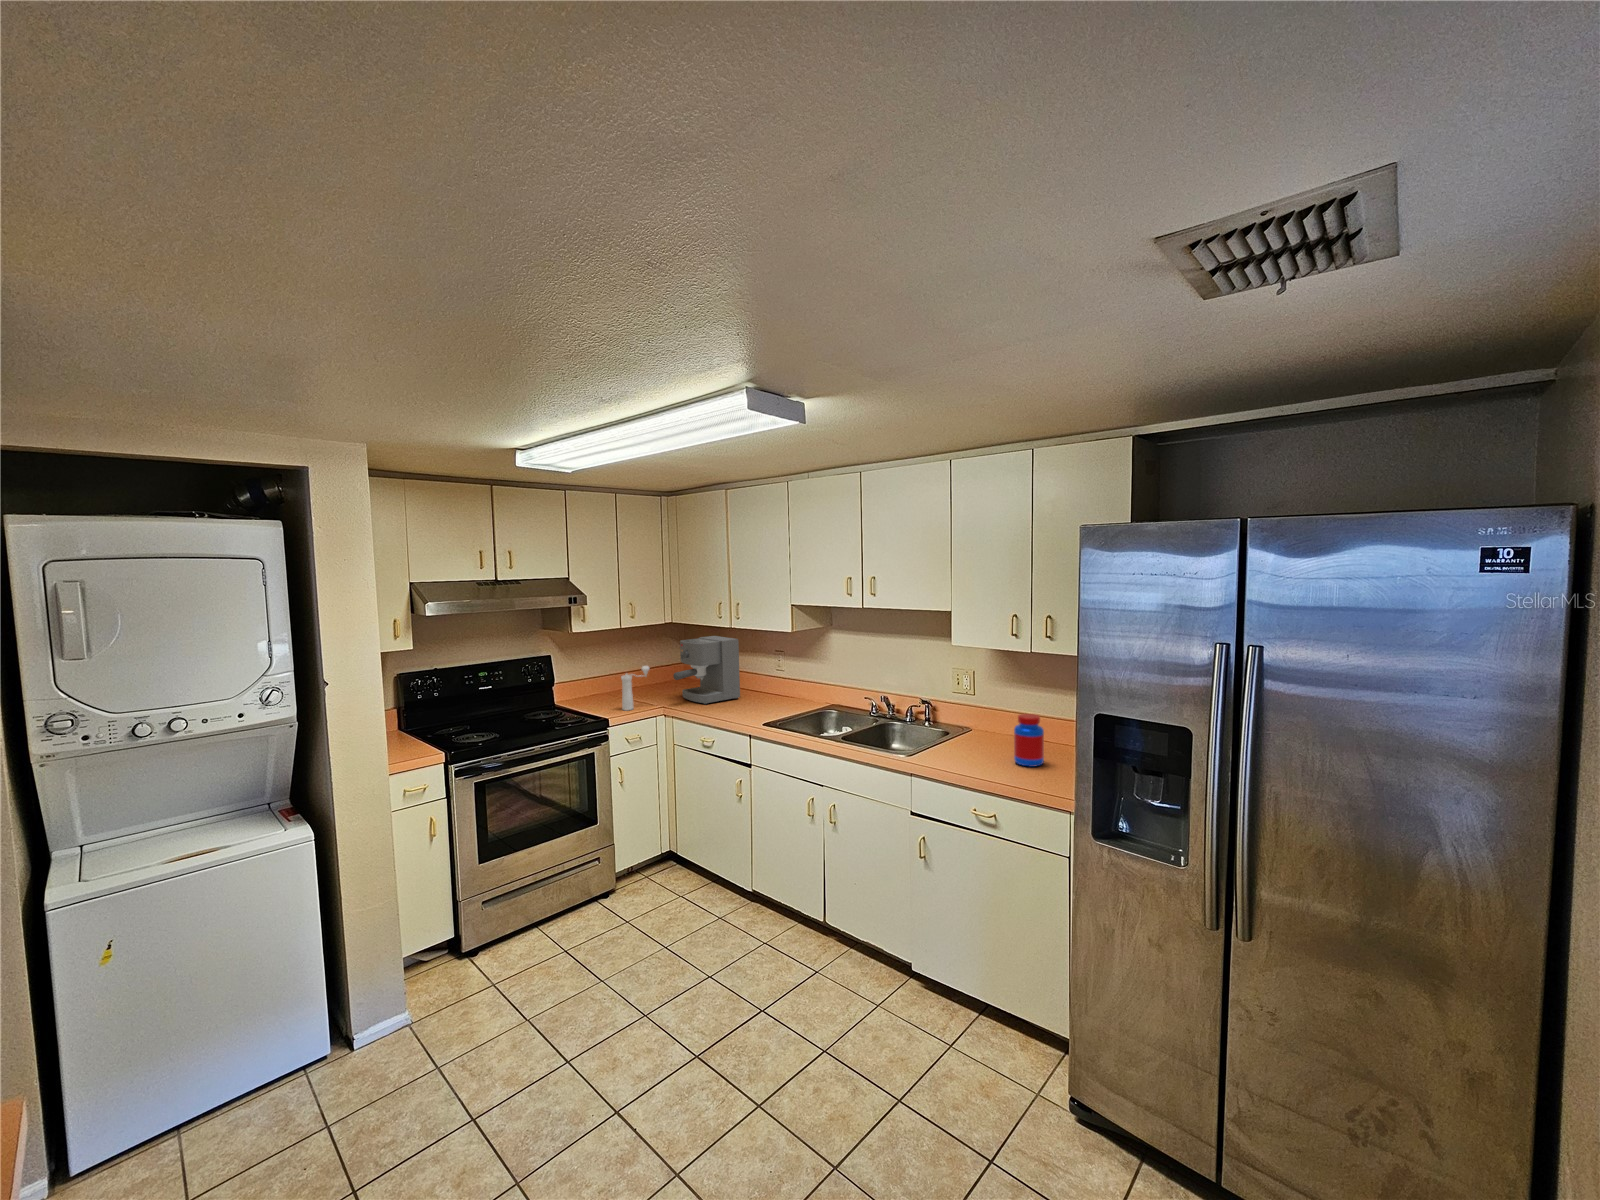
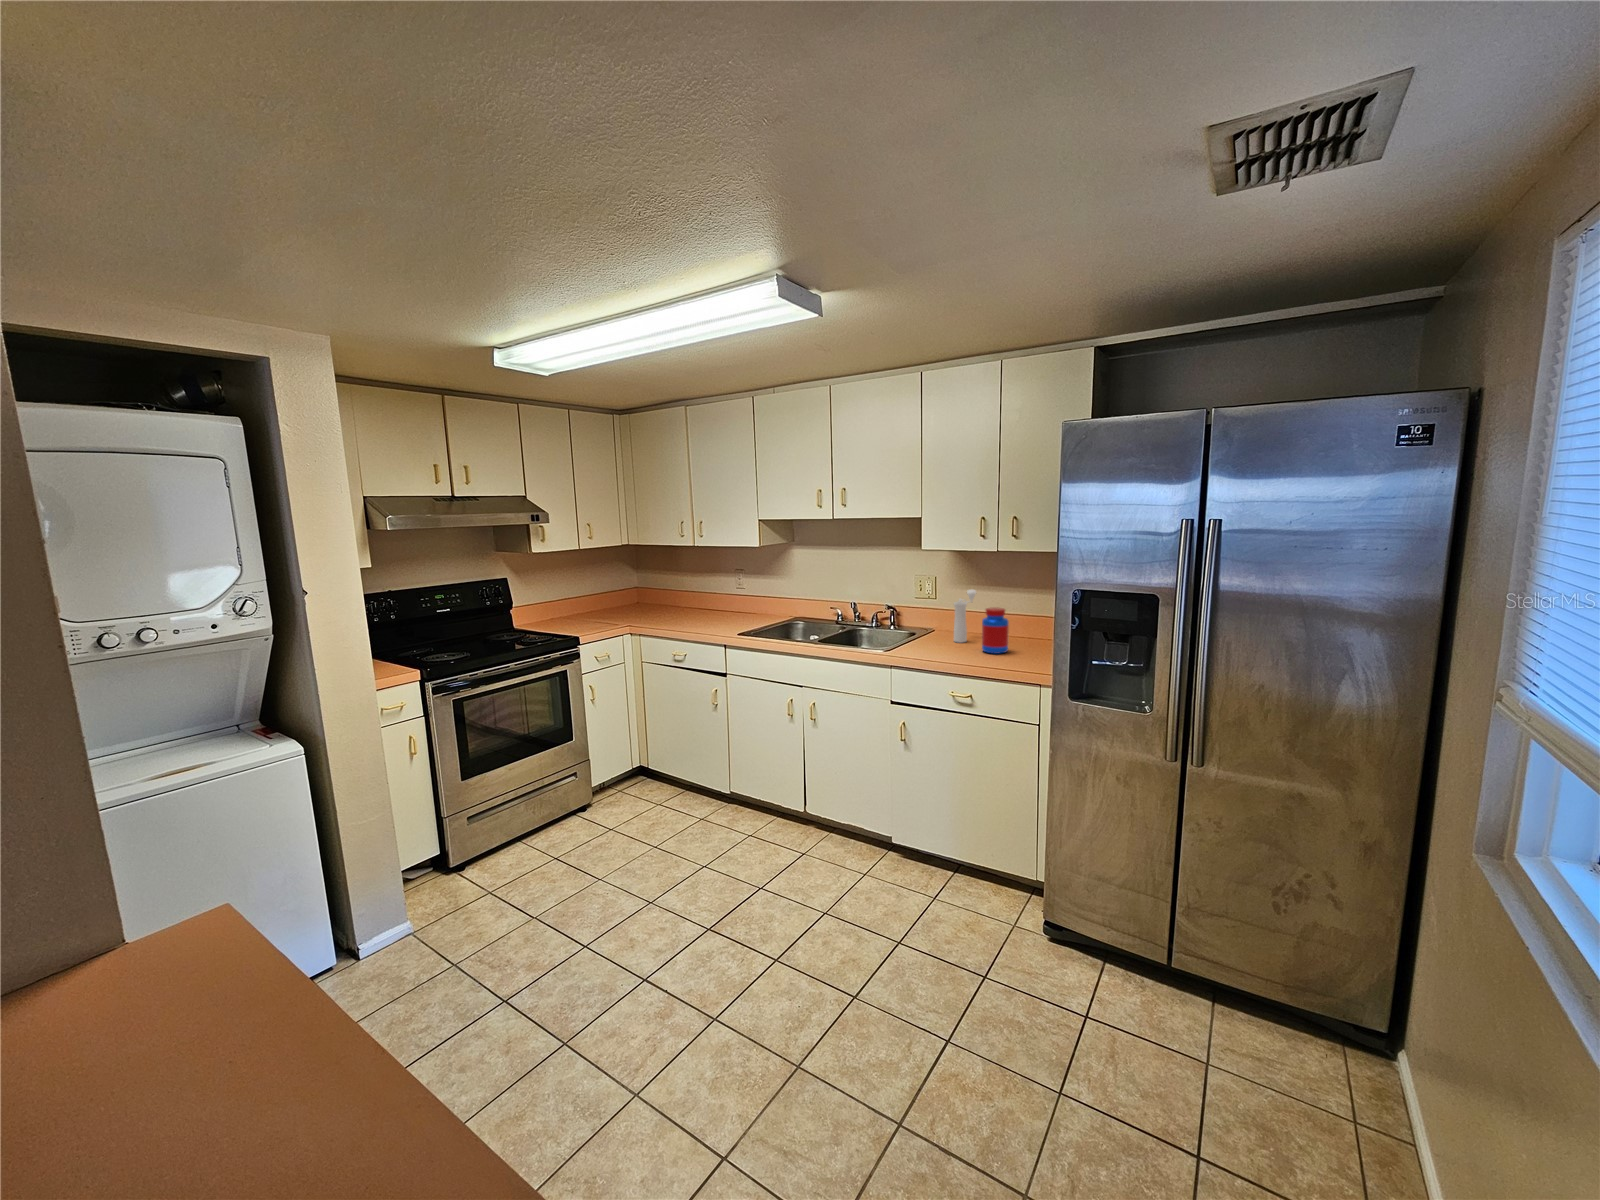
coffee maker: present [673,636,740,705] -> none [637,557,702,623]
pepper mill: present [621,666,649,710] -> present [954,590,976,643]

